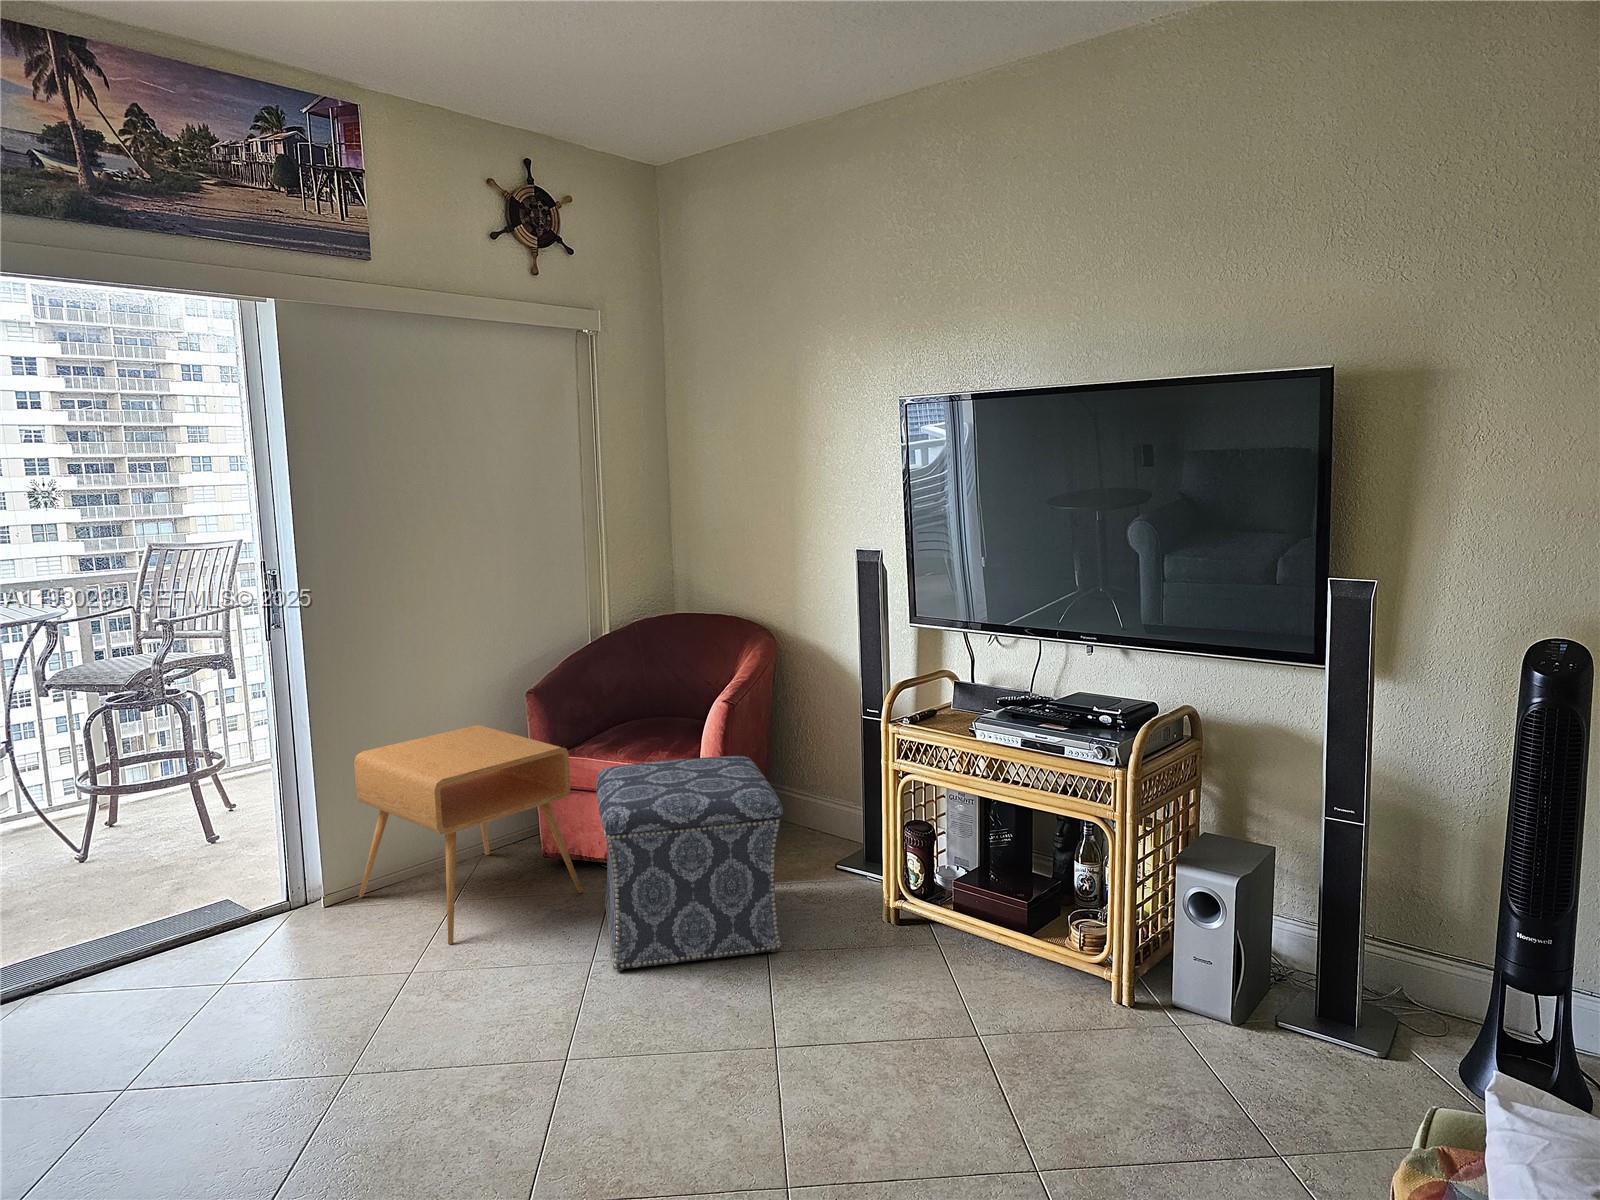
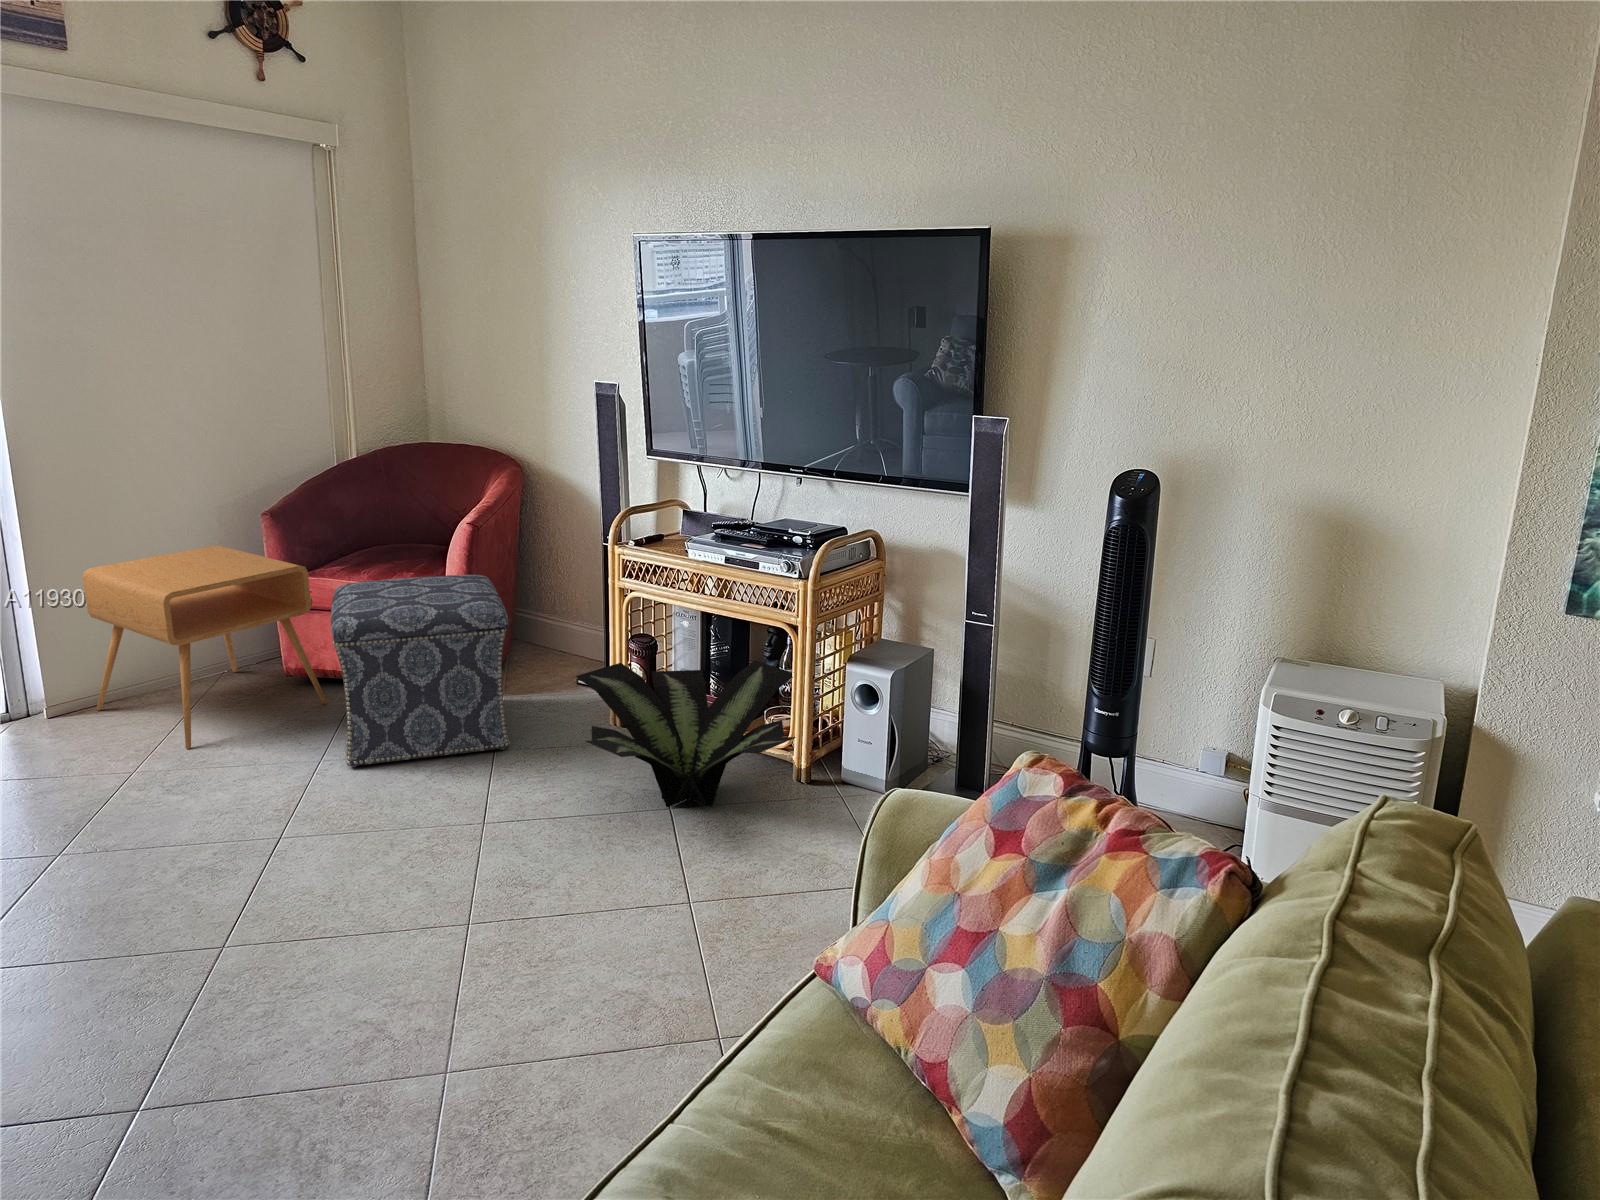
potted plant: none [859,856,1130,1033] -> present [576,661,796,807]

